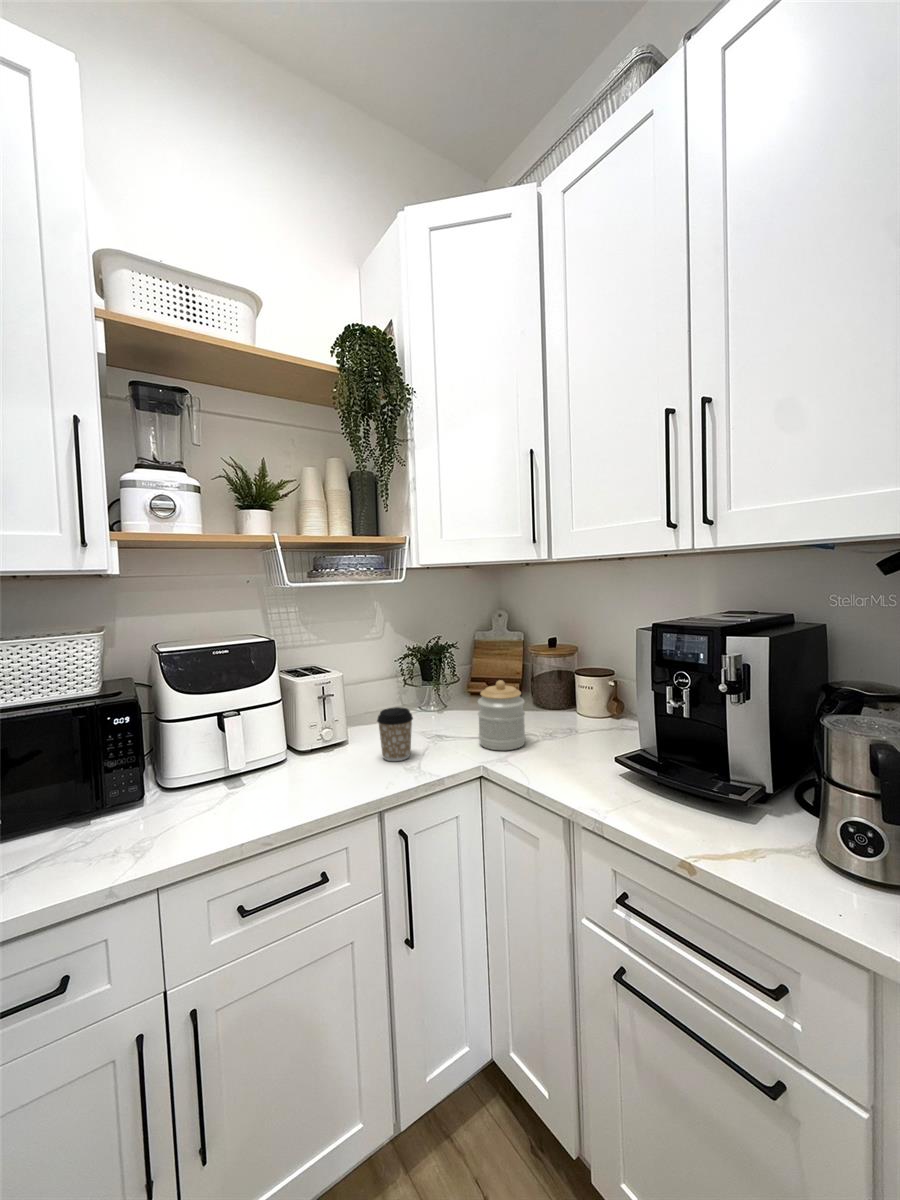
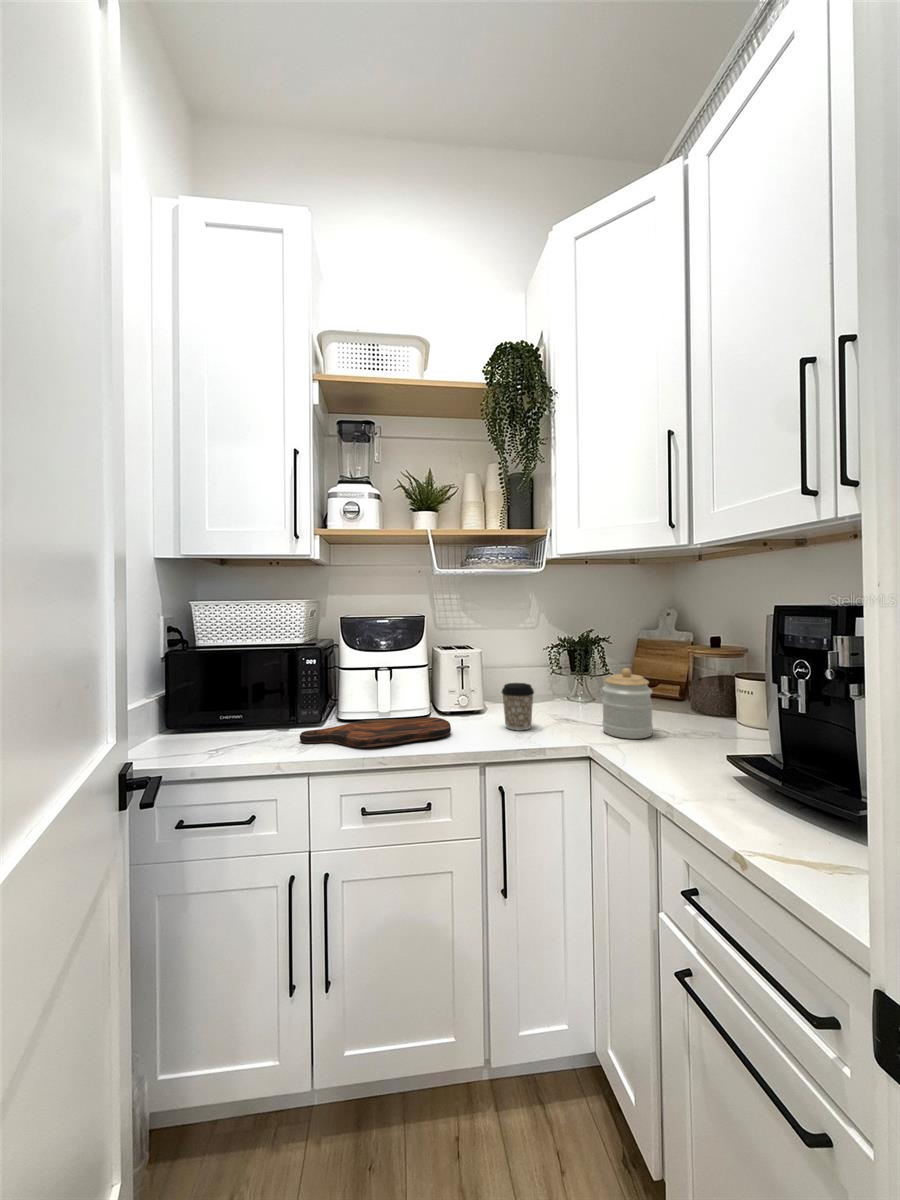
cutting board: none [125,764,330,838] -> present [300,717,451,747]

